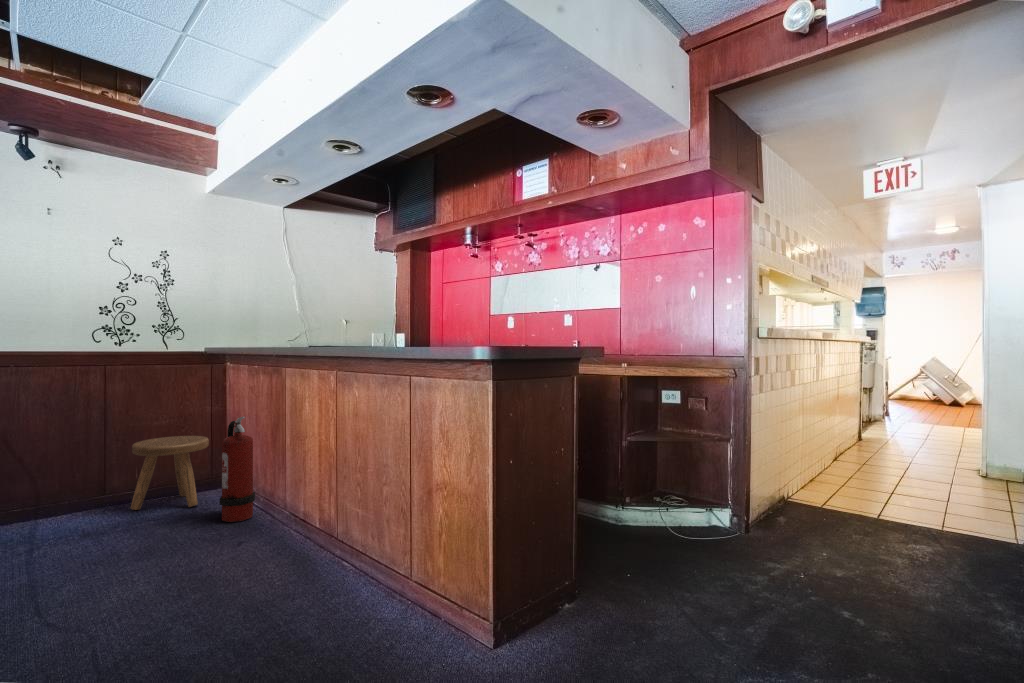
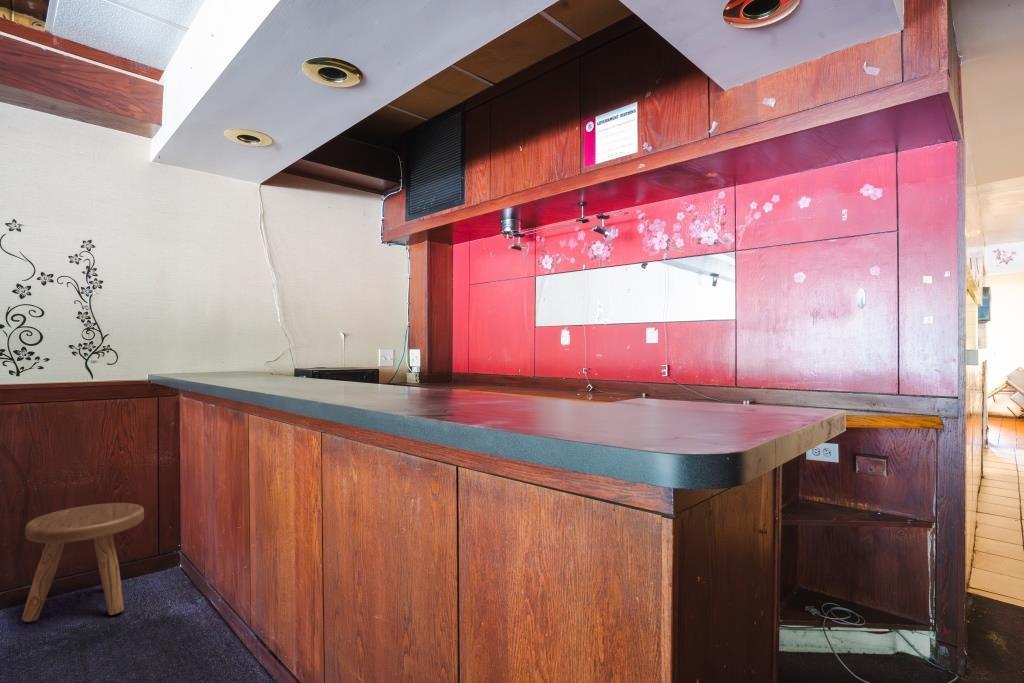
fire extinguisher: present [220,417,255,522] -> none [148,488,205,651]

